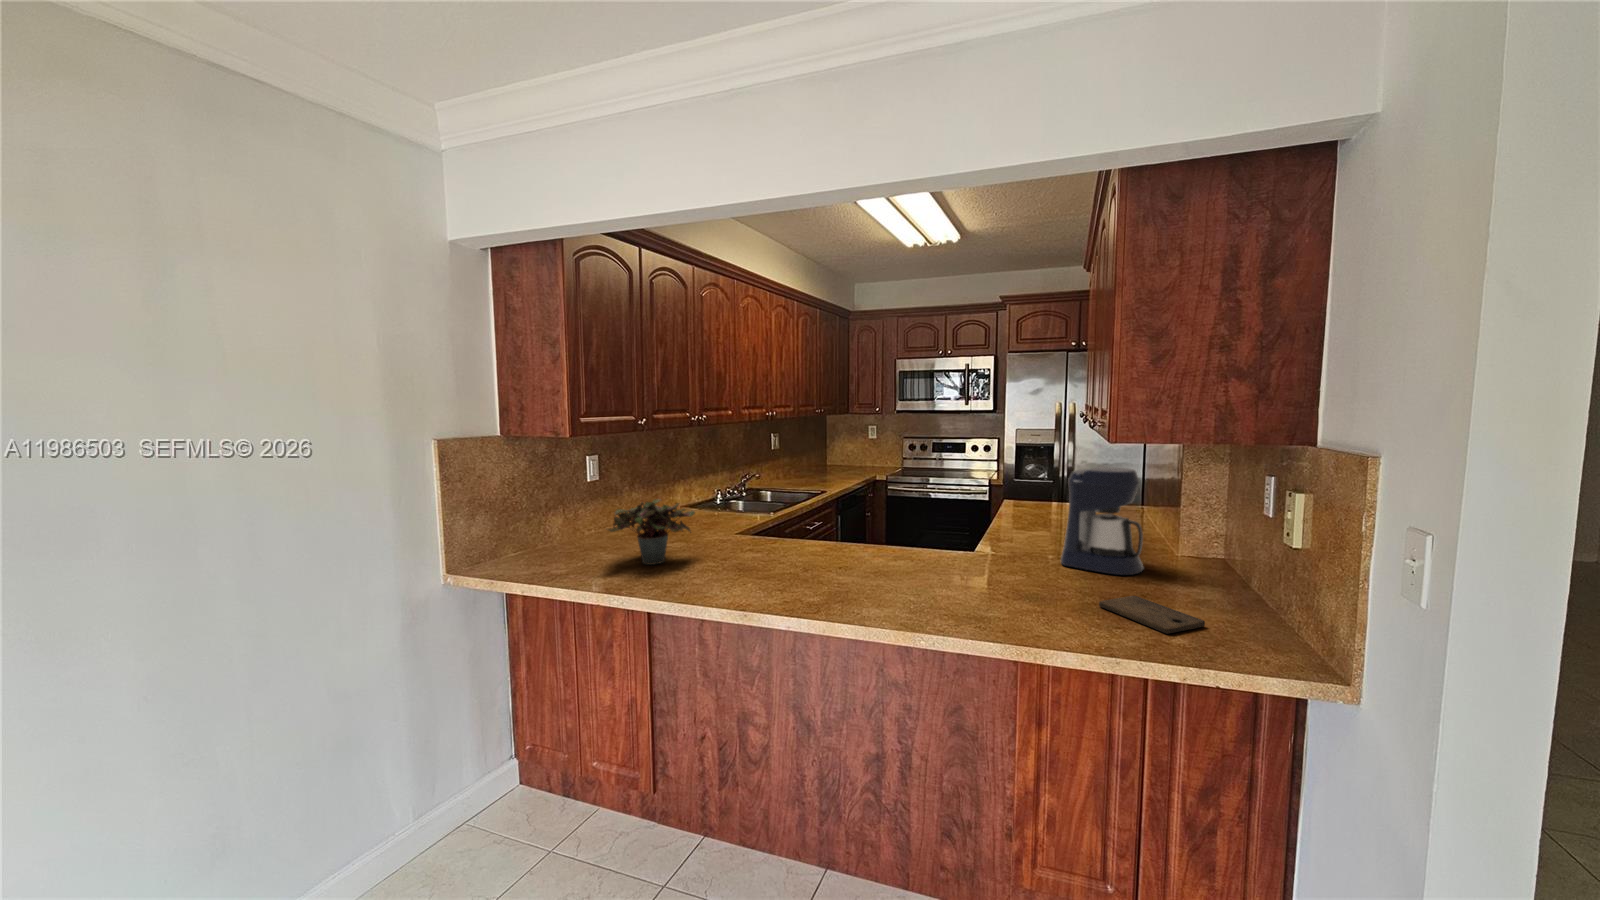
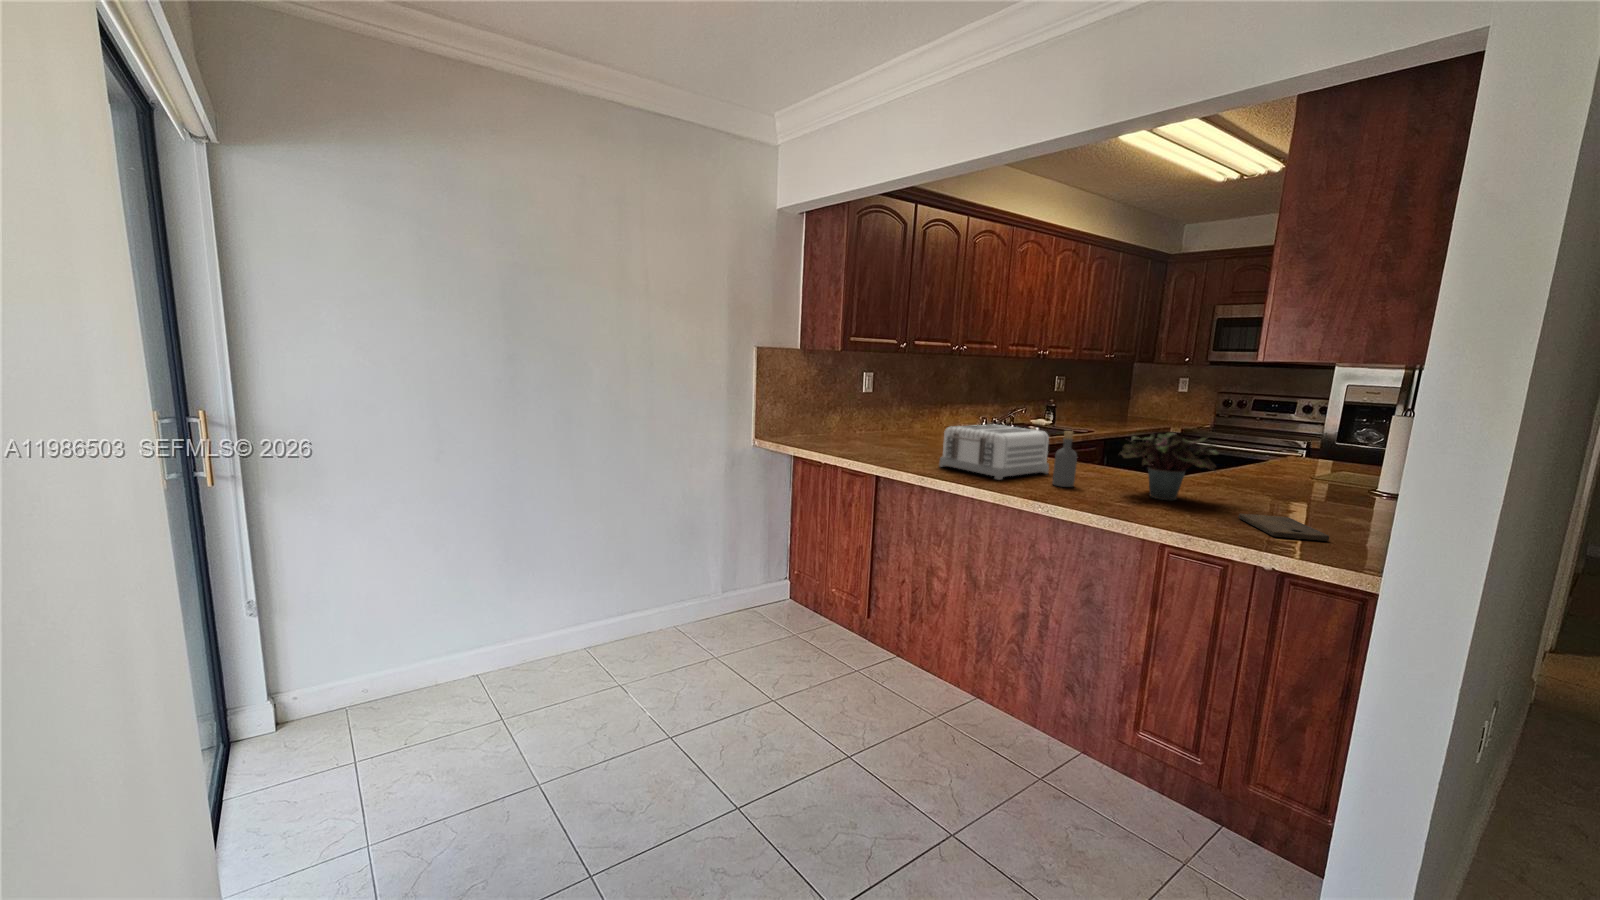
coffee maker: present [1061,466,1143,575] -> none [1257,404,1359,514]
potted plant: present [608,499,695,565] -> present [1119,433,1219,500]
toaster: none [742,515,862,596] -> present [939,424,1049,480]
bottle: none [887,525,912,592] -> present [1052,431,1077,487]

